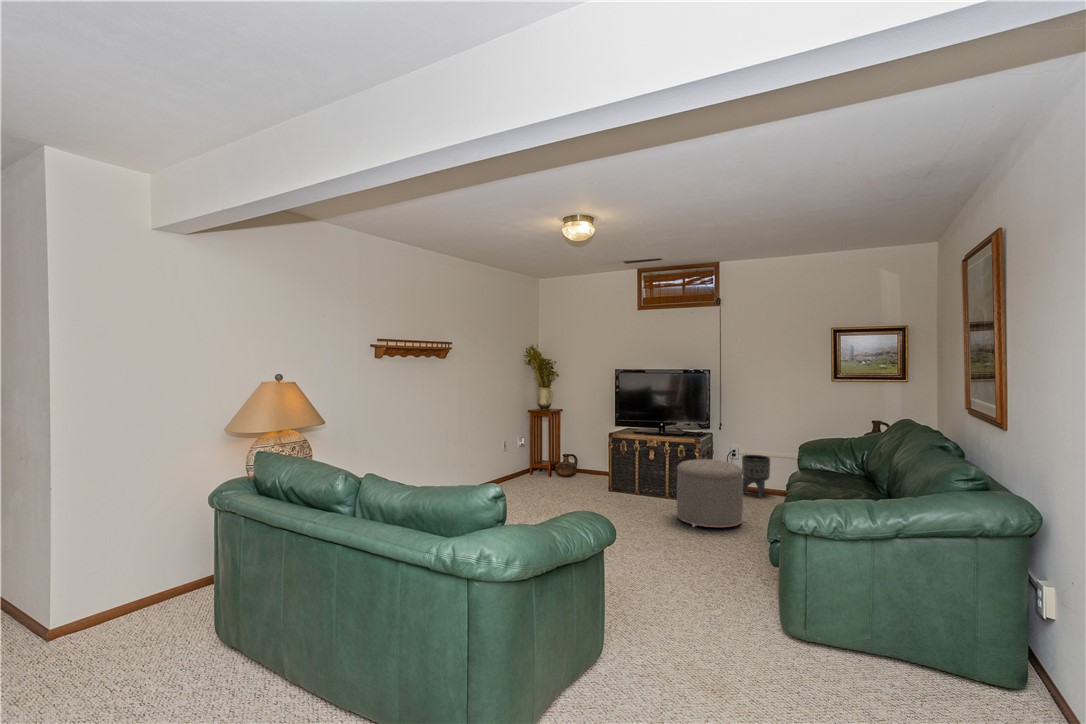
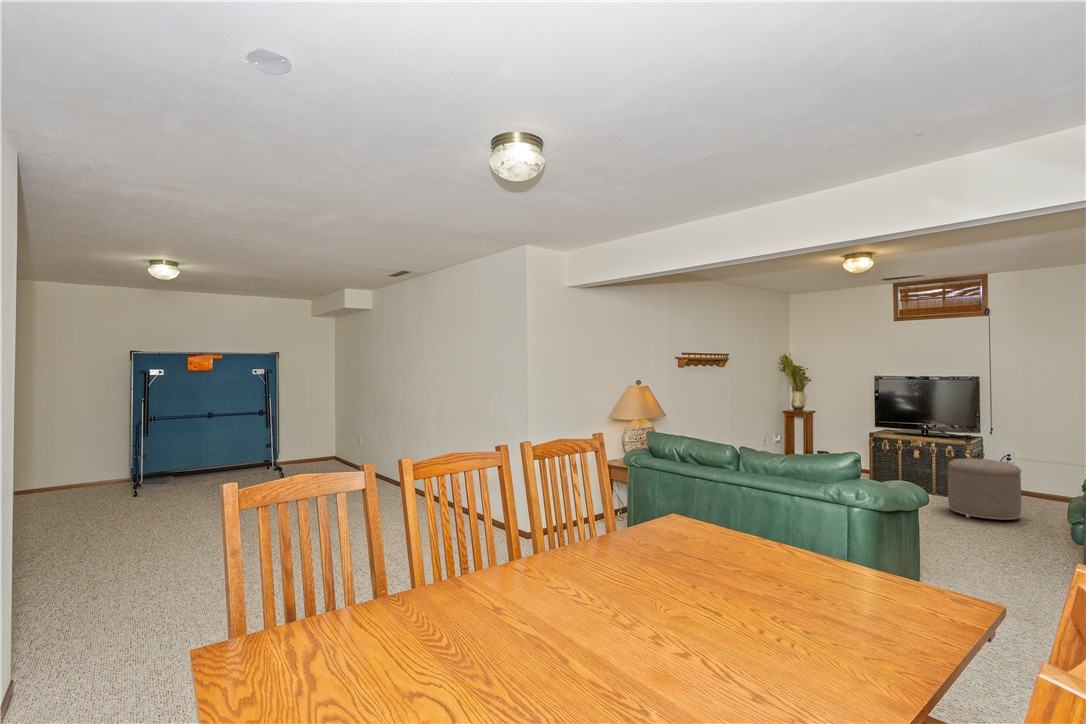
planter: present [742,455,770,498] -> none [1018,459,1053,501]

